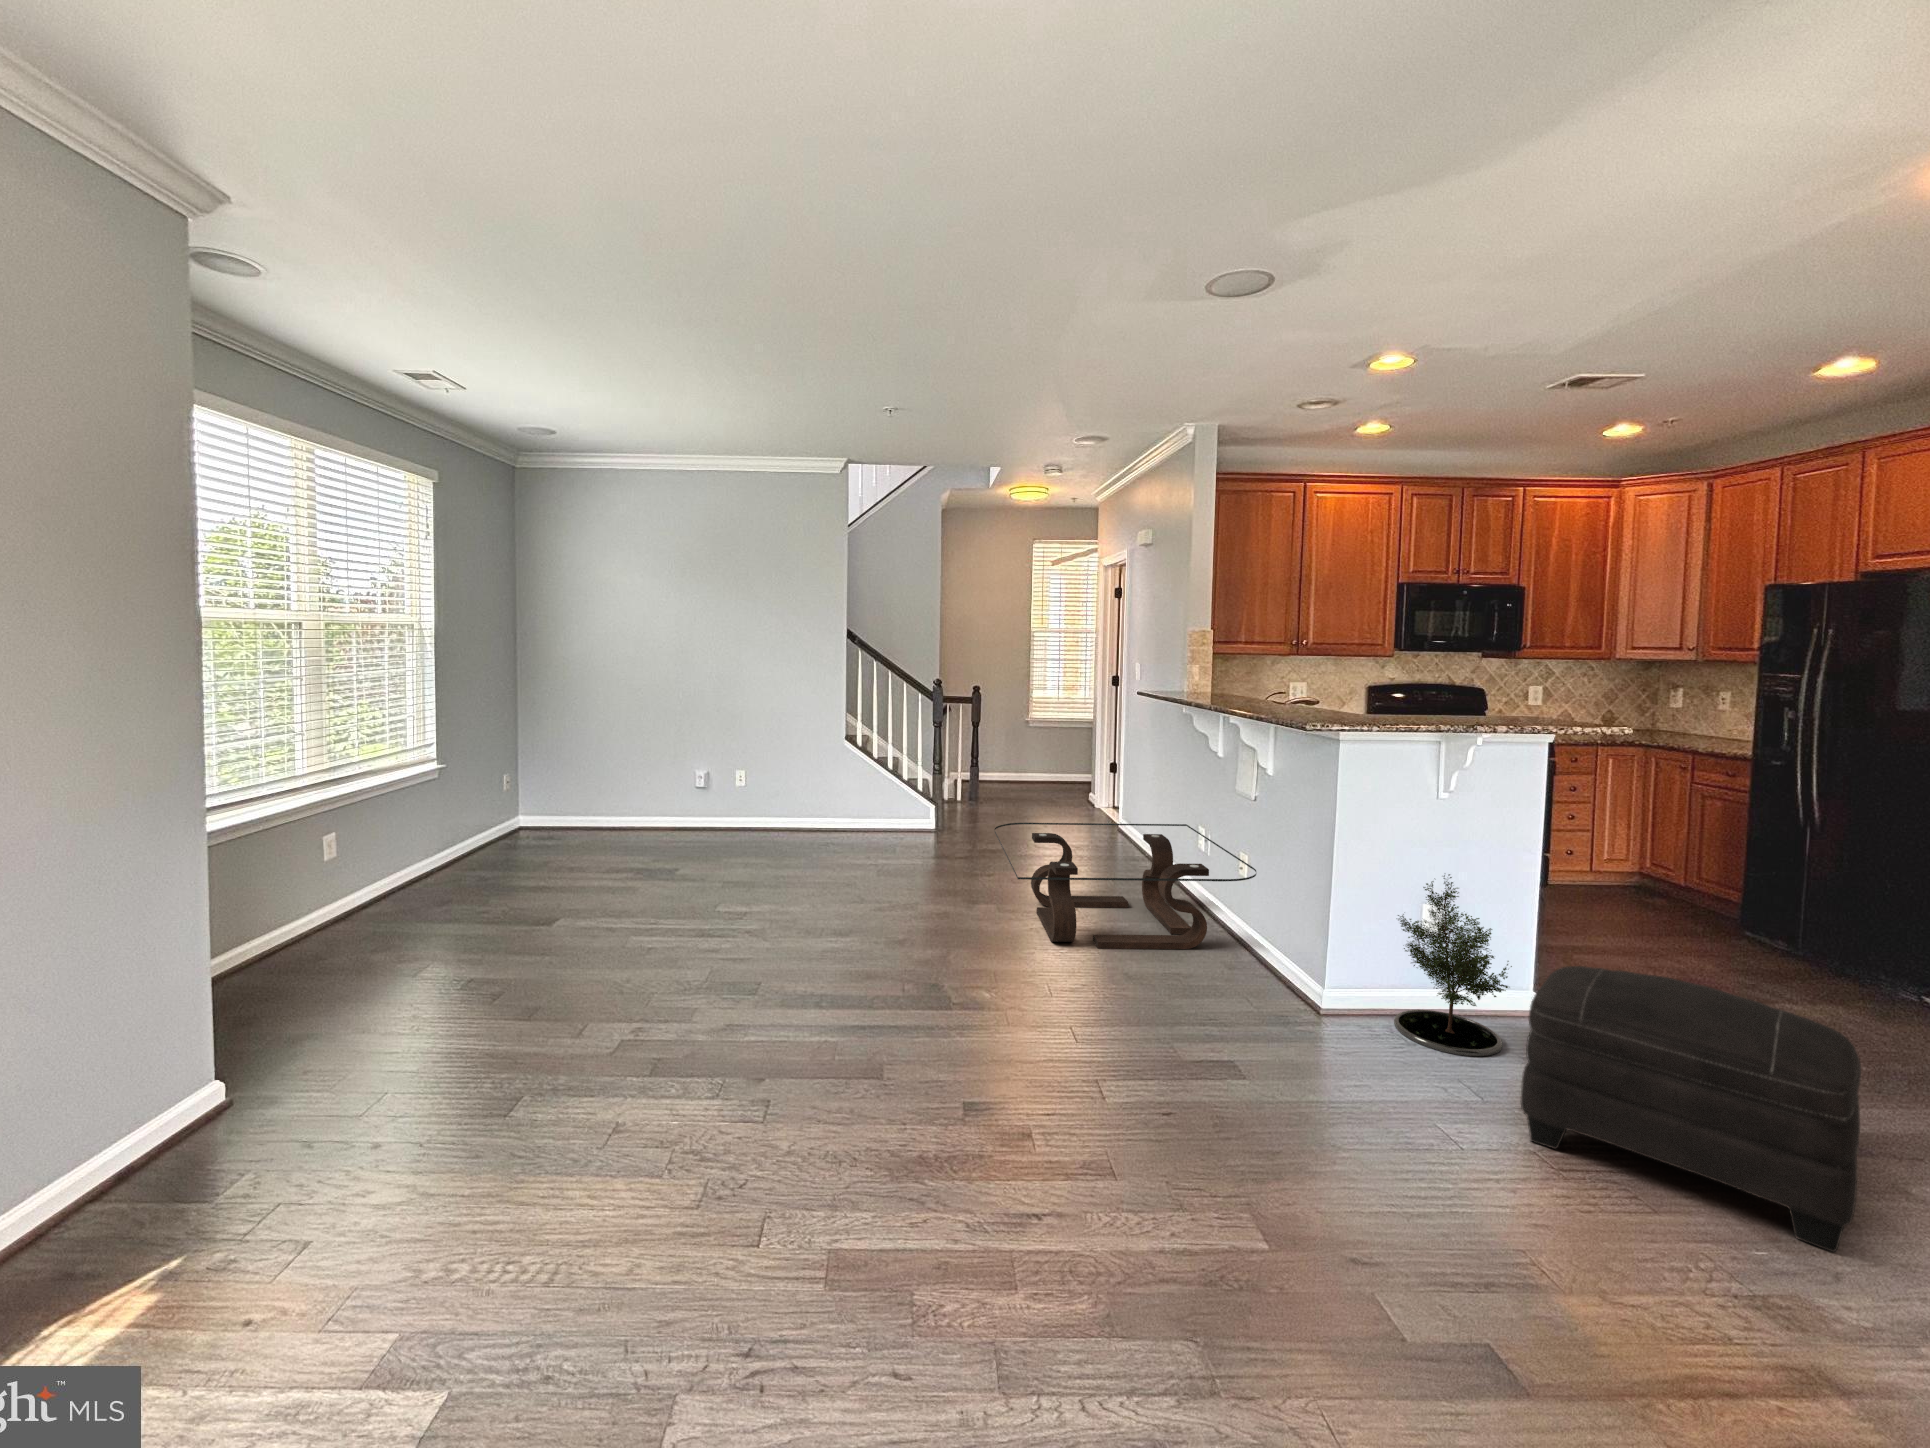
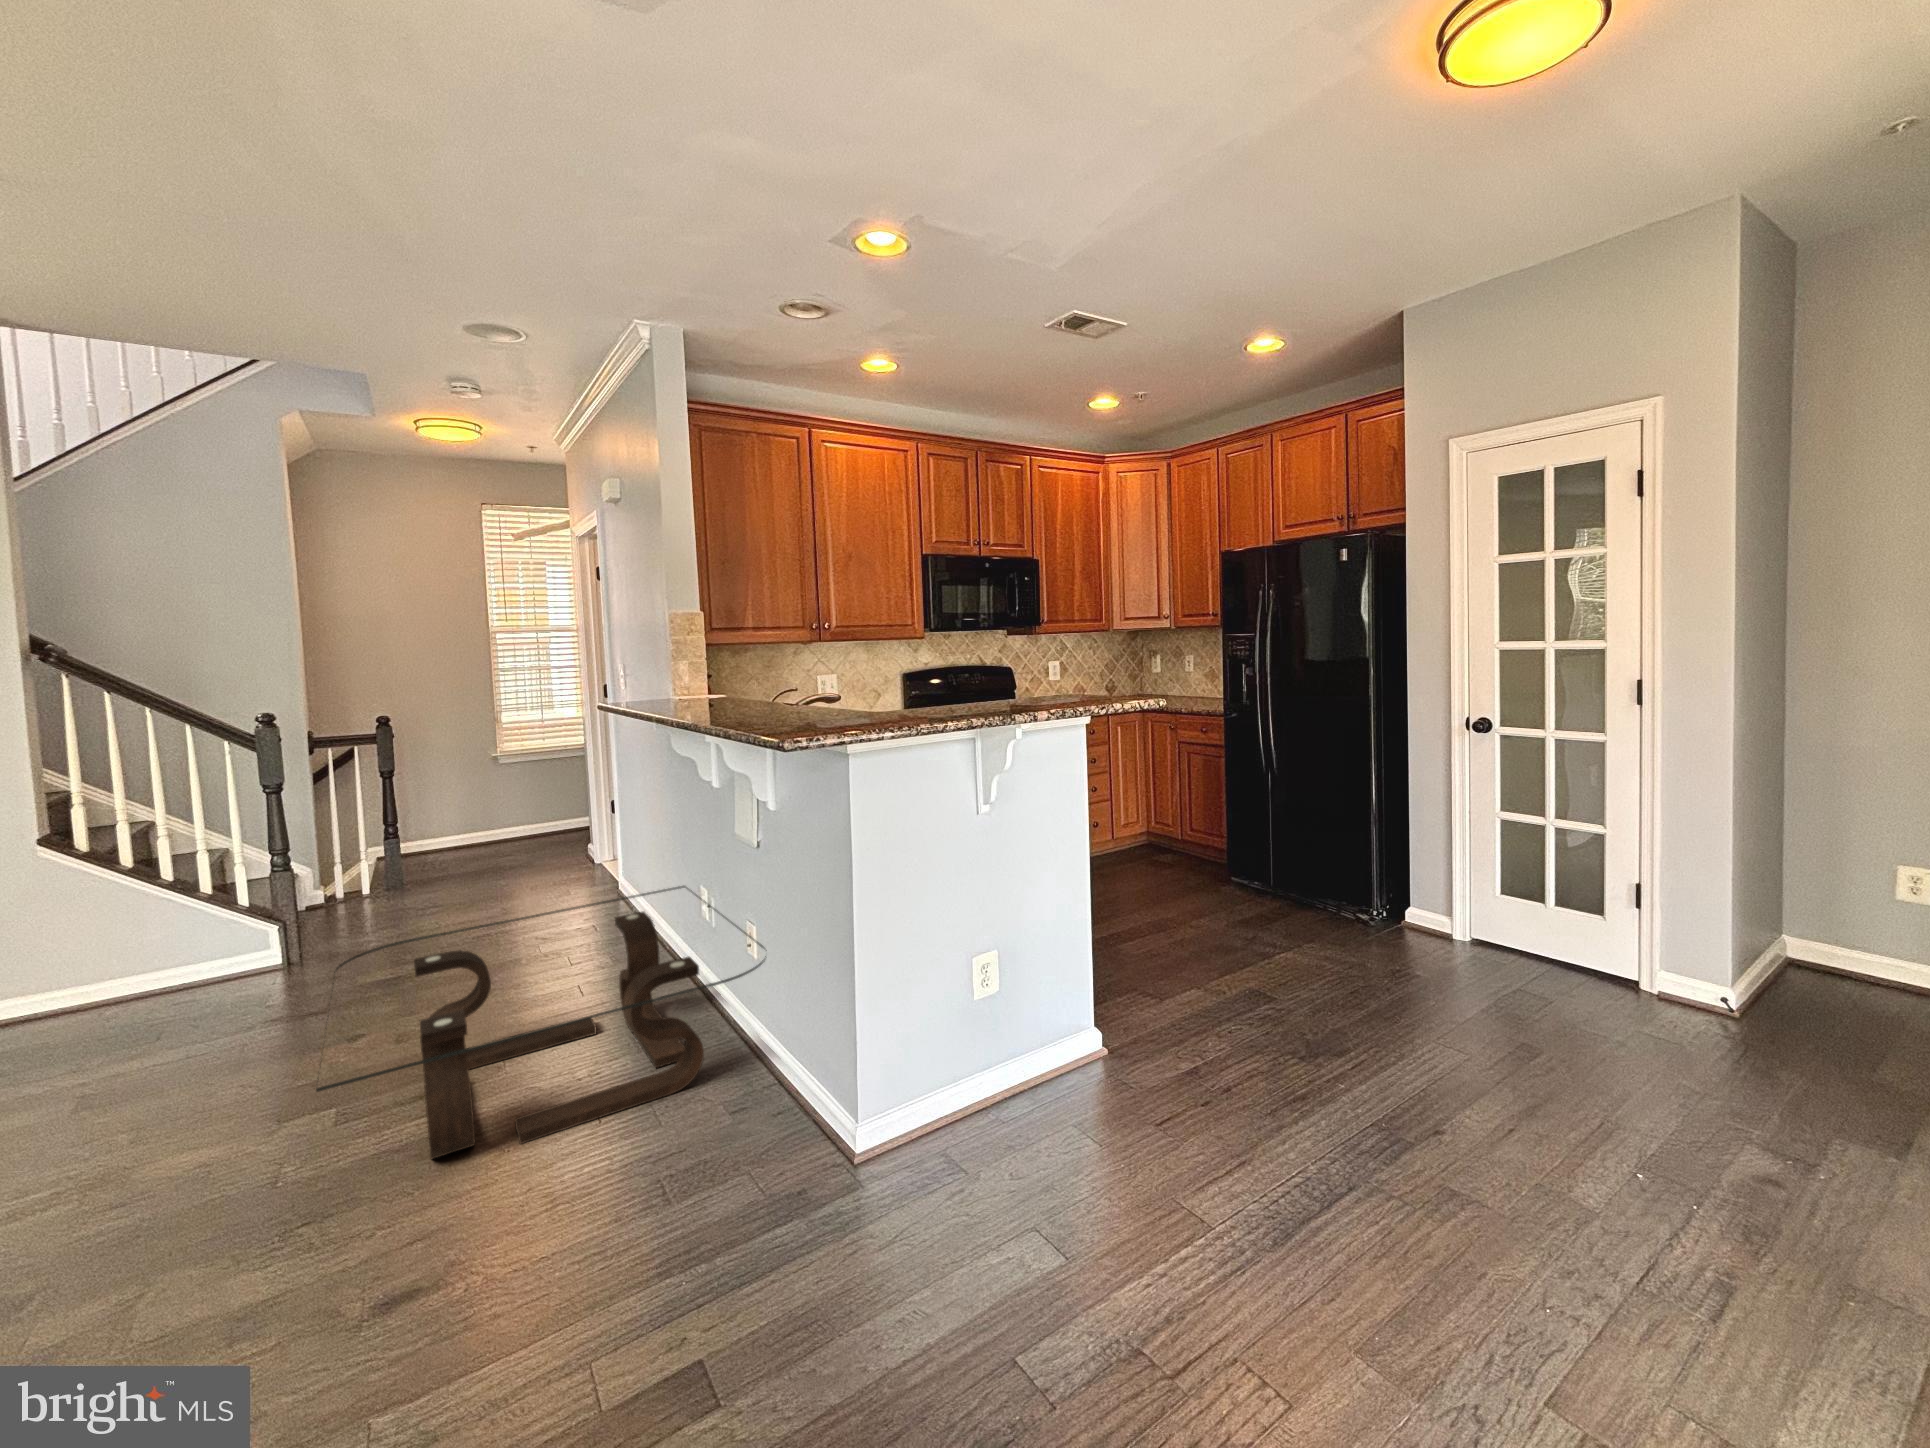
potted tree: present [1394,874,1512,1056] -> none [943,923,1079,1170]
ottoman: present [1521,966,1861,1252] -> none [1114,1021,1467,1358]

